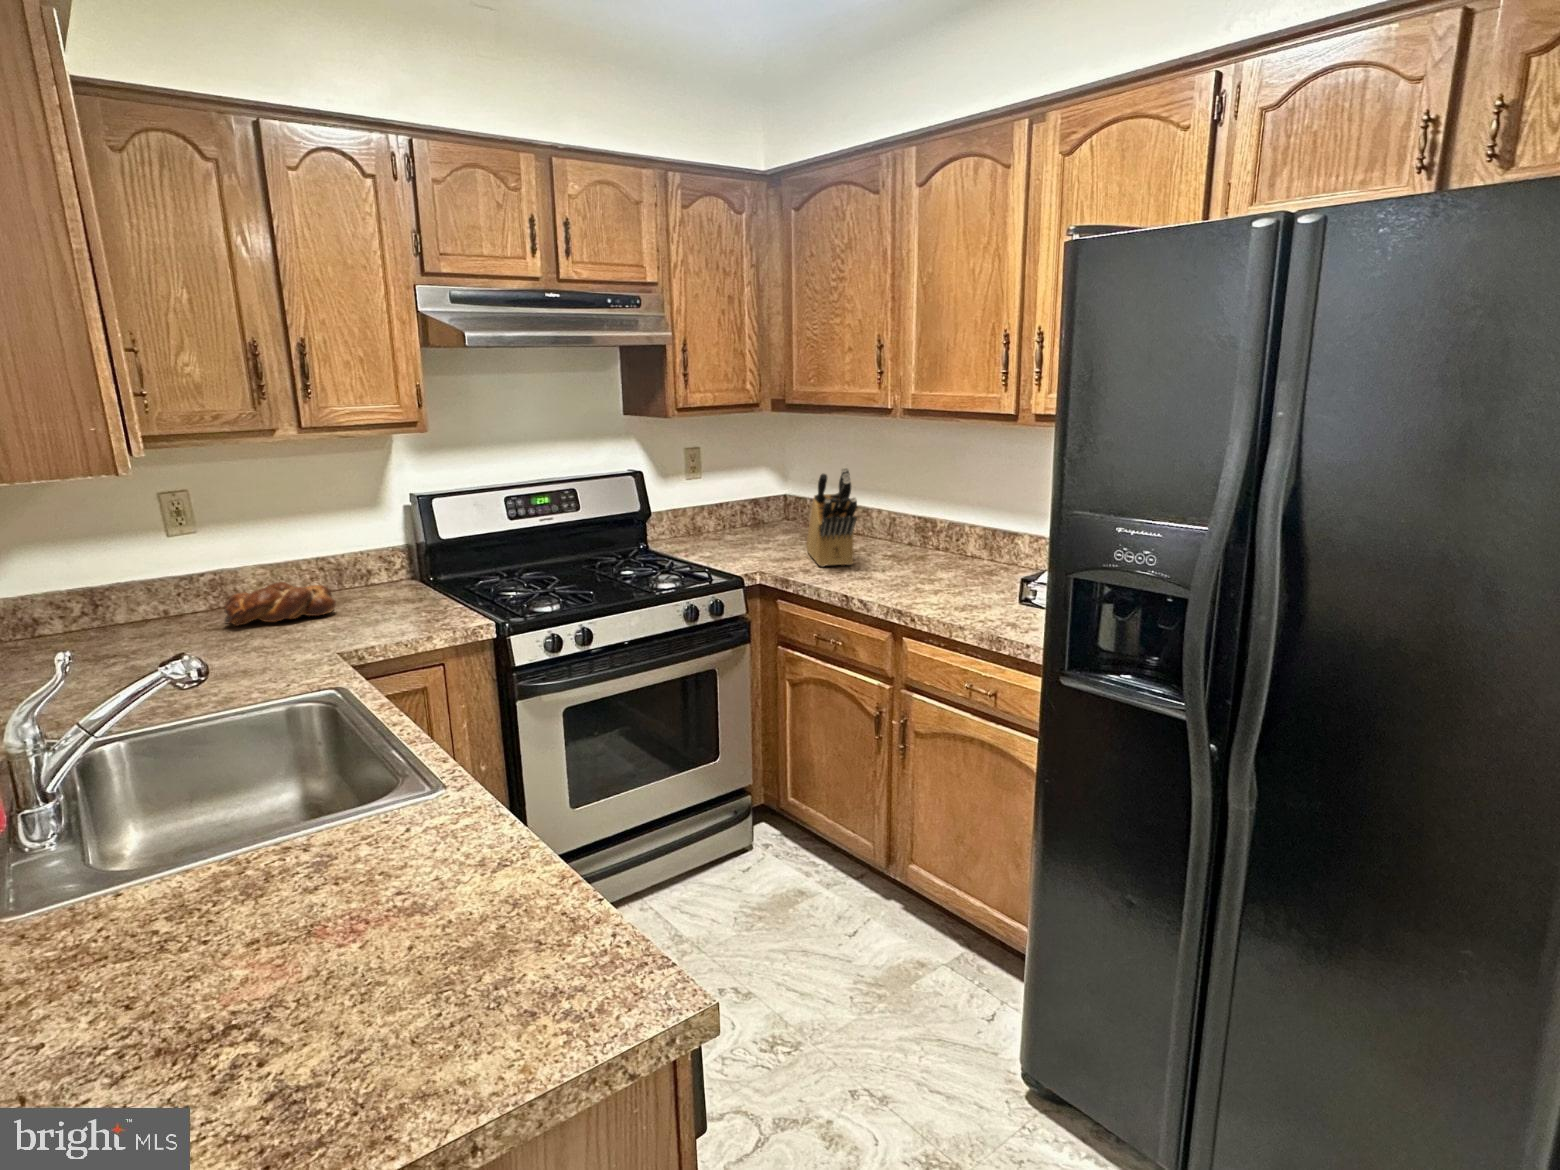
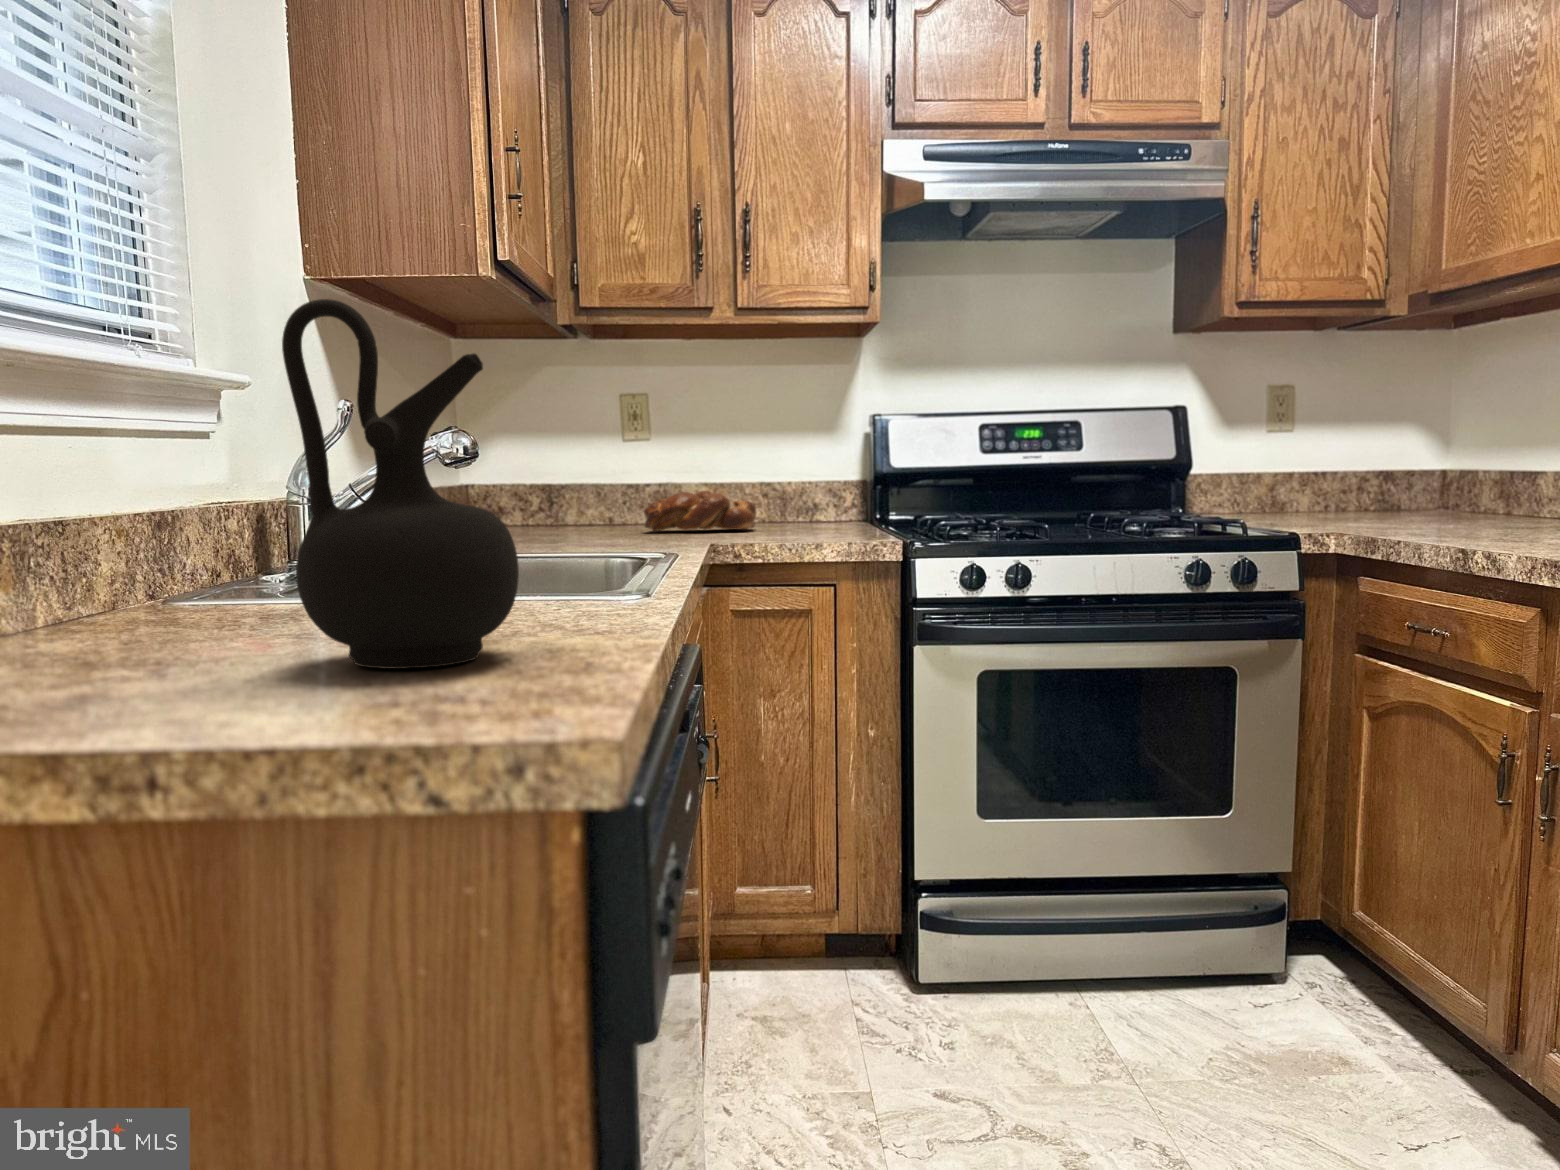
knife block: present [806,467,857,567] -> none [1441,358,1515,530]
ceramic jug: none [308,753,507,1027] -> present [282,299,519,669]

